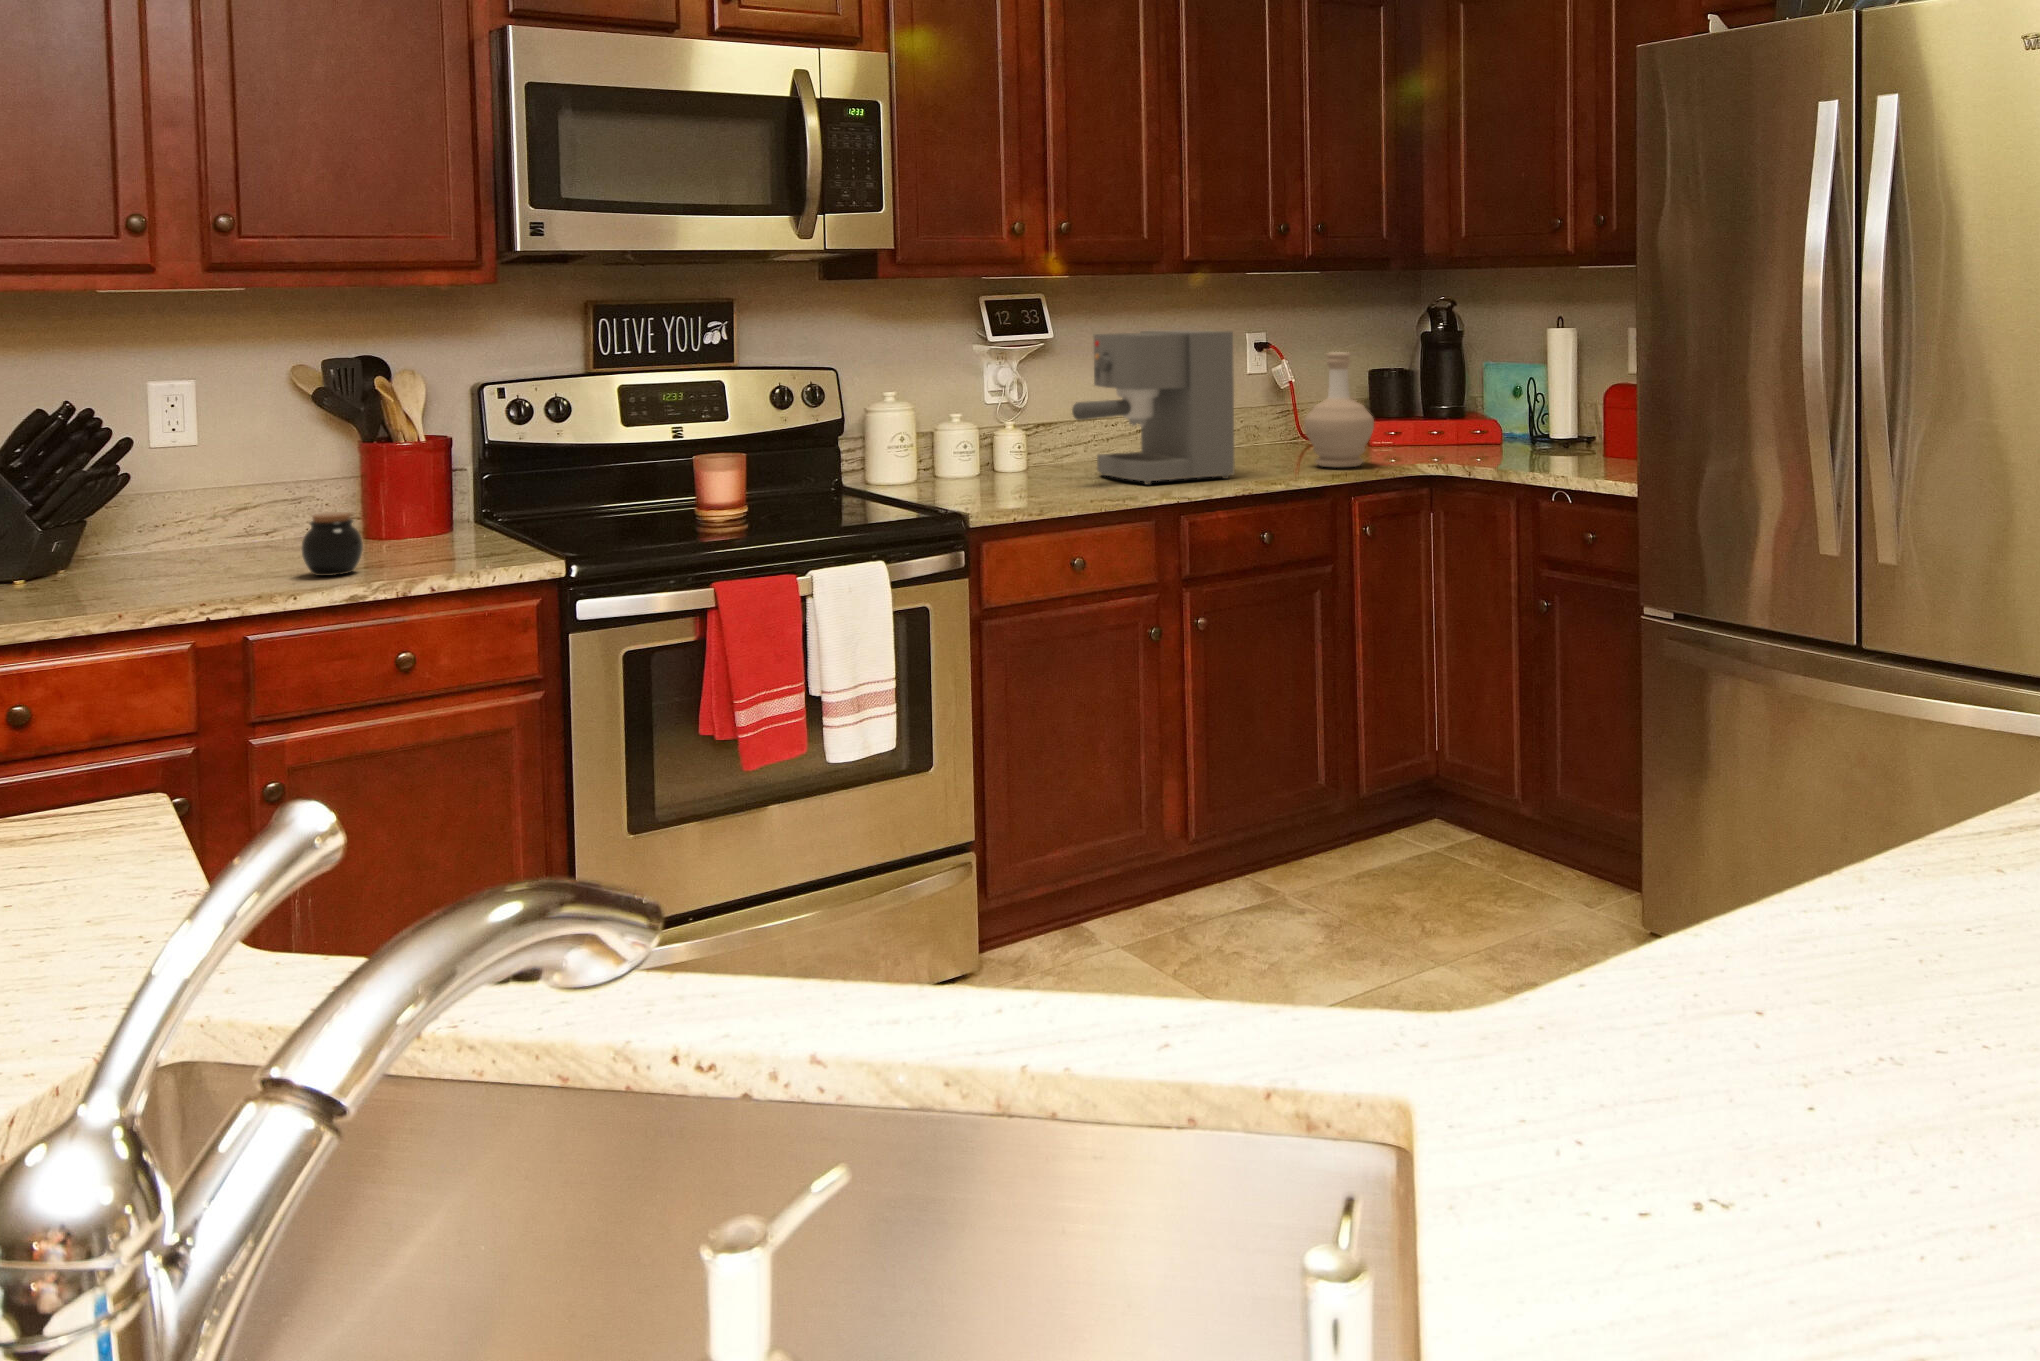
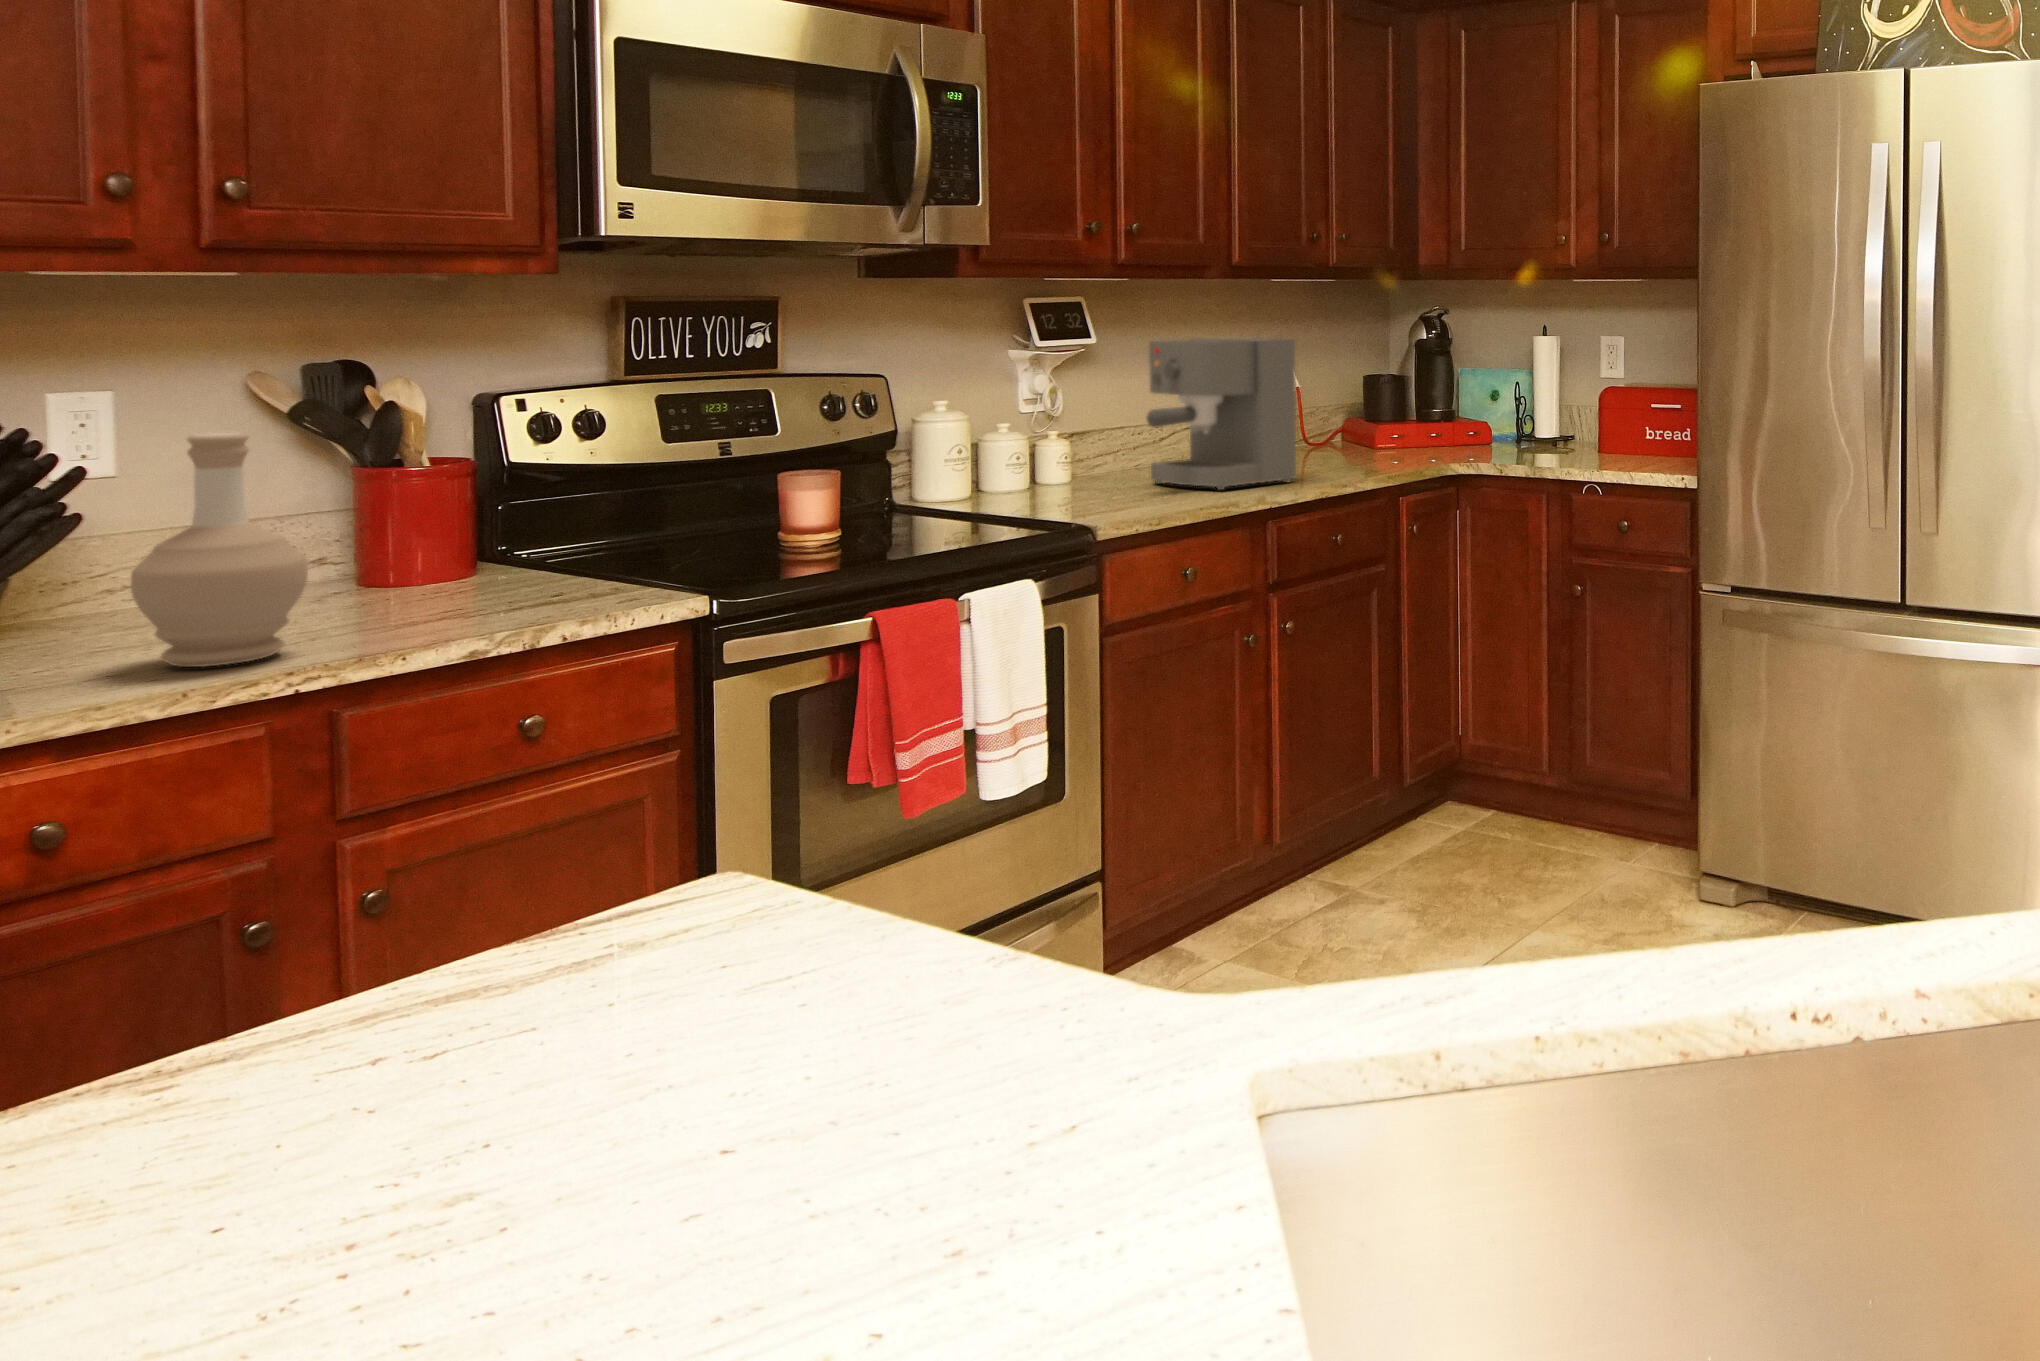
bottle: present [1304,352,1374,467] -> present [131,433,308,667]
jar: present [302,512,363,576] -> none [355,548,437,628]

